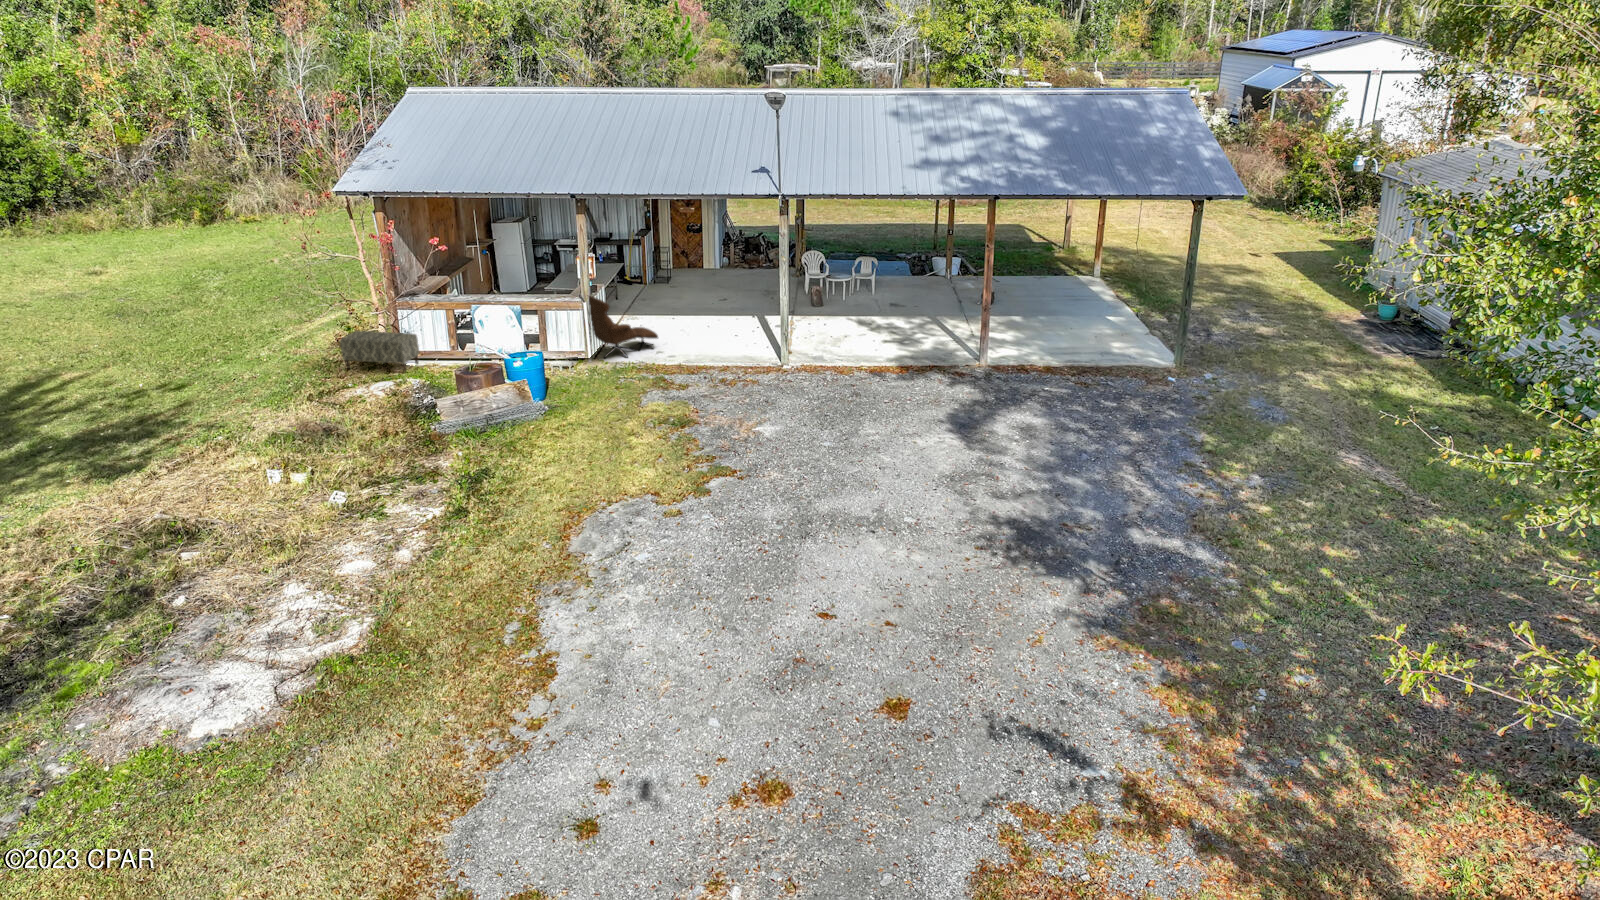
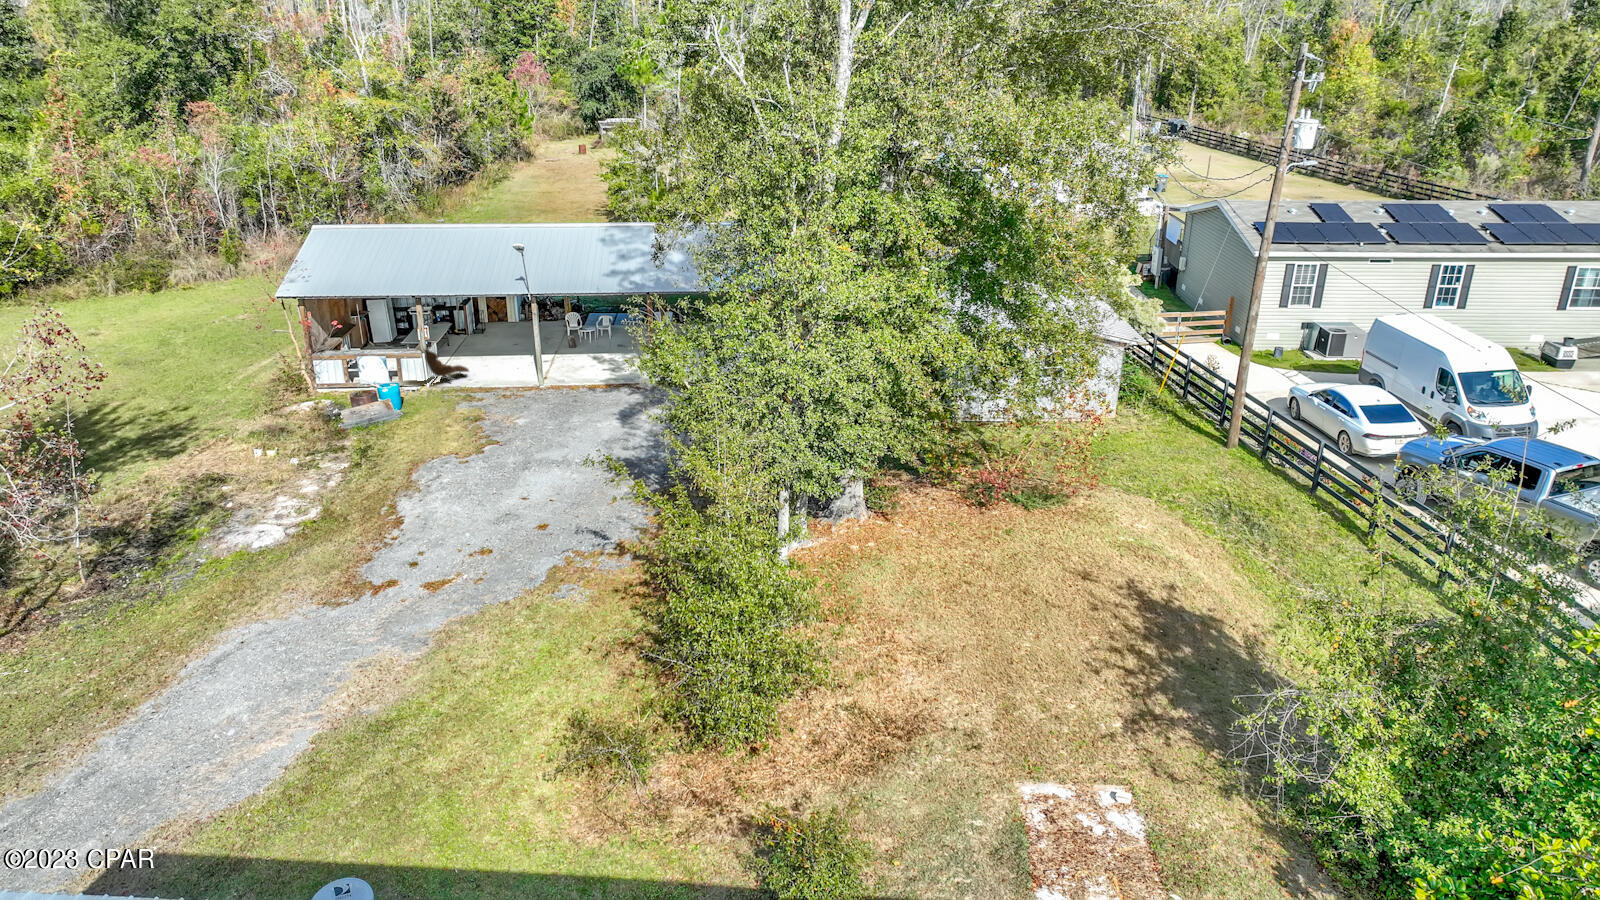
bench: present [340,331,420,372] -> none [279,373,327,396]

